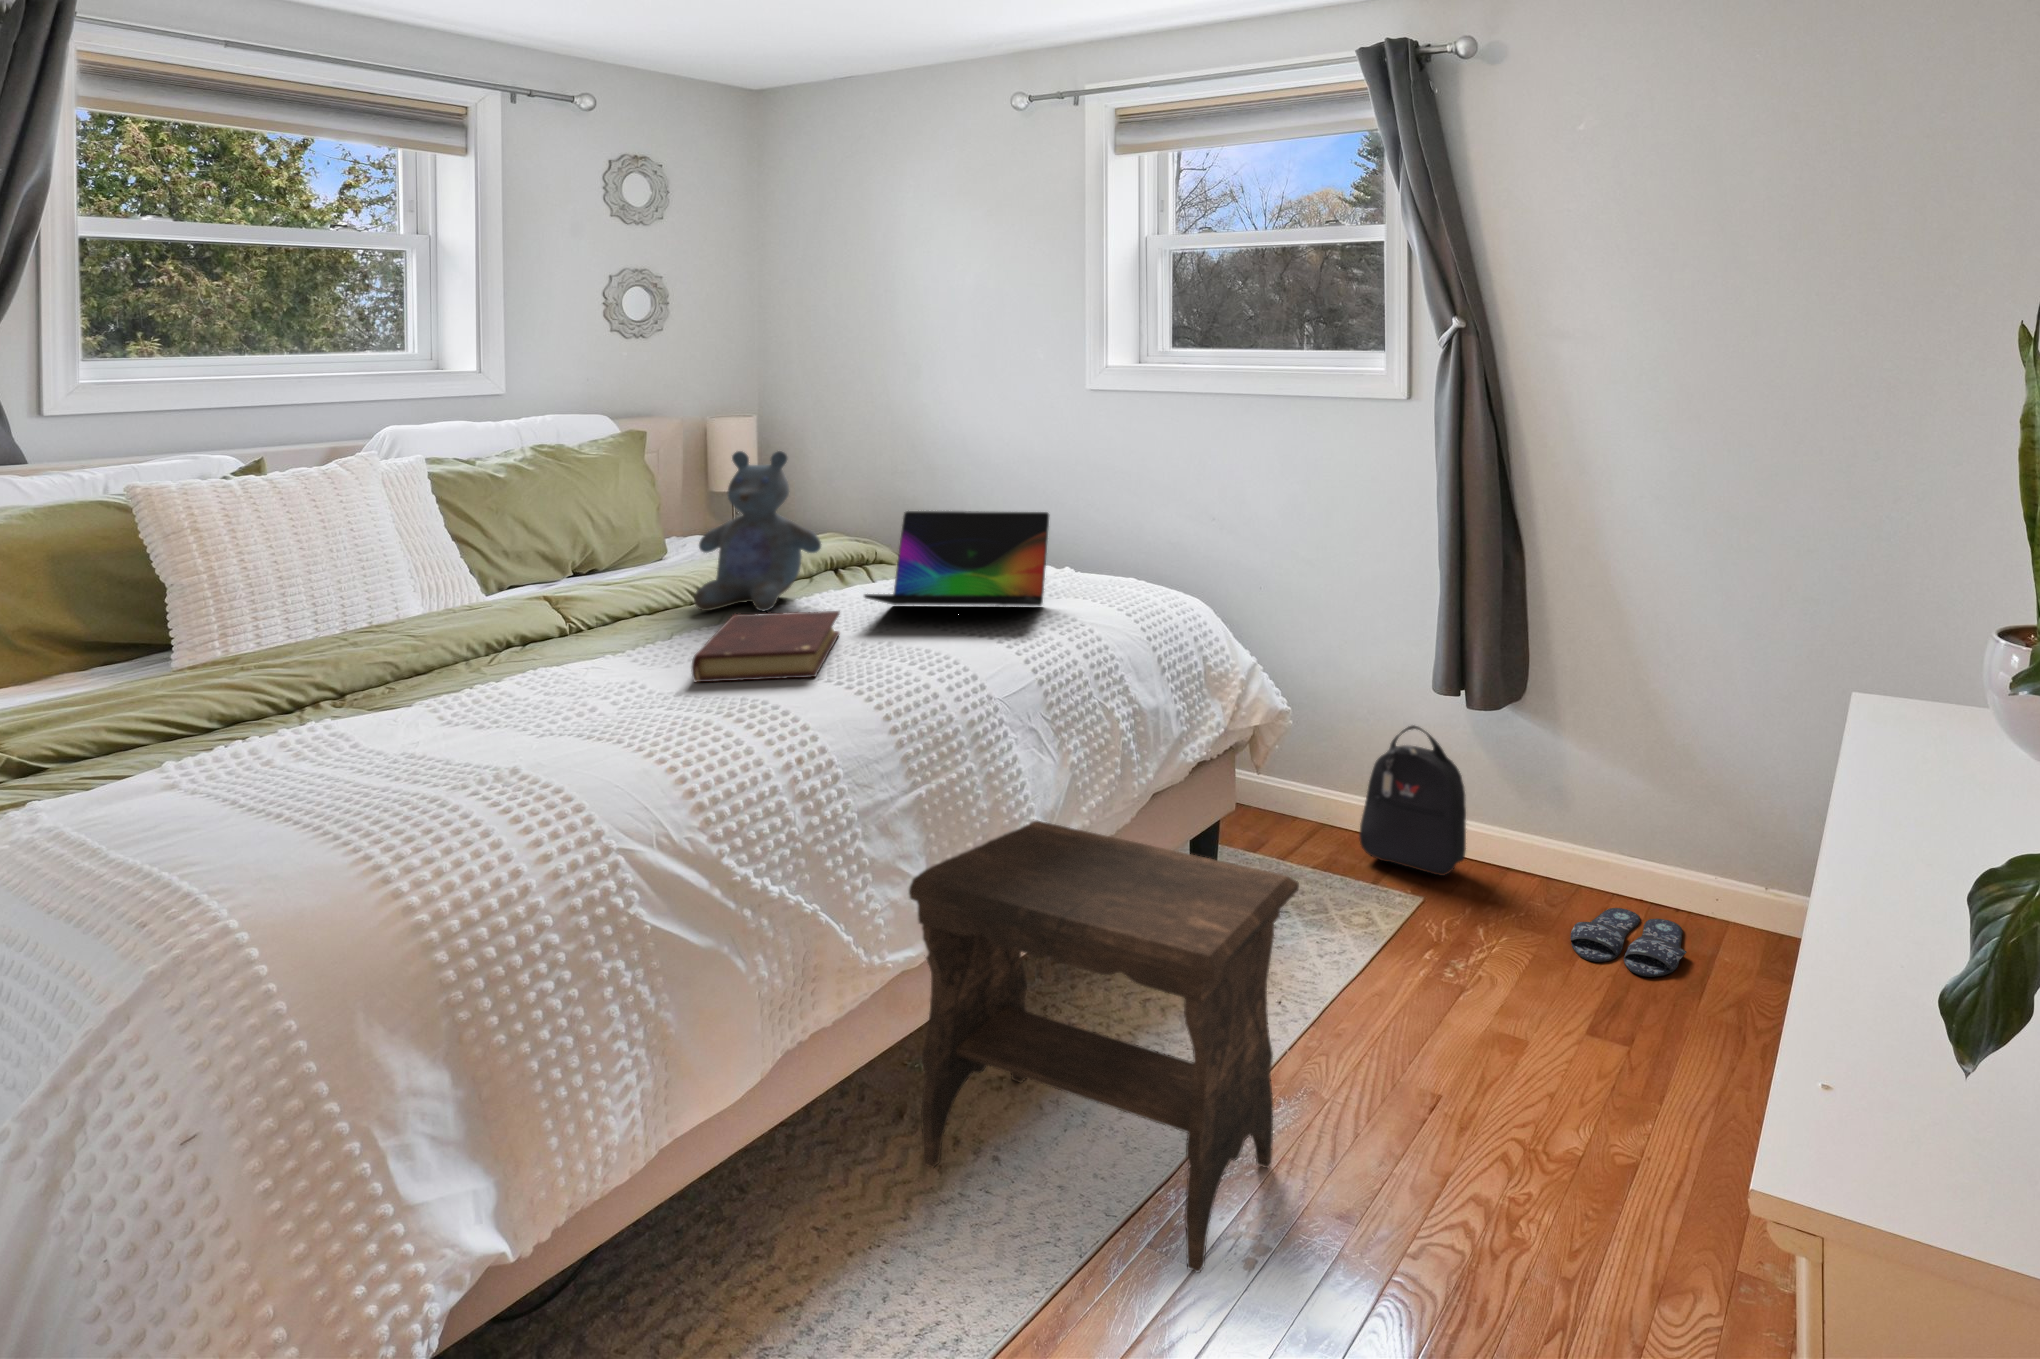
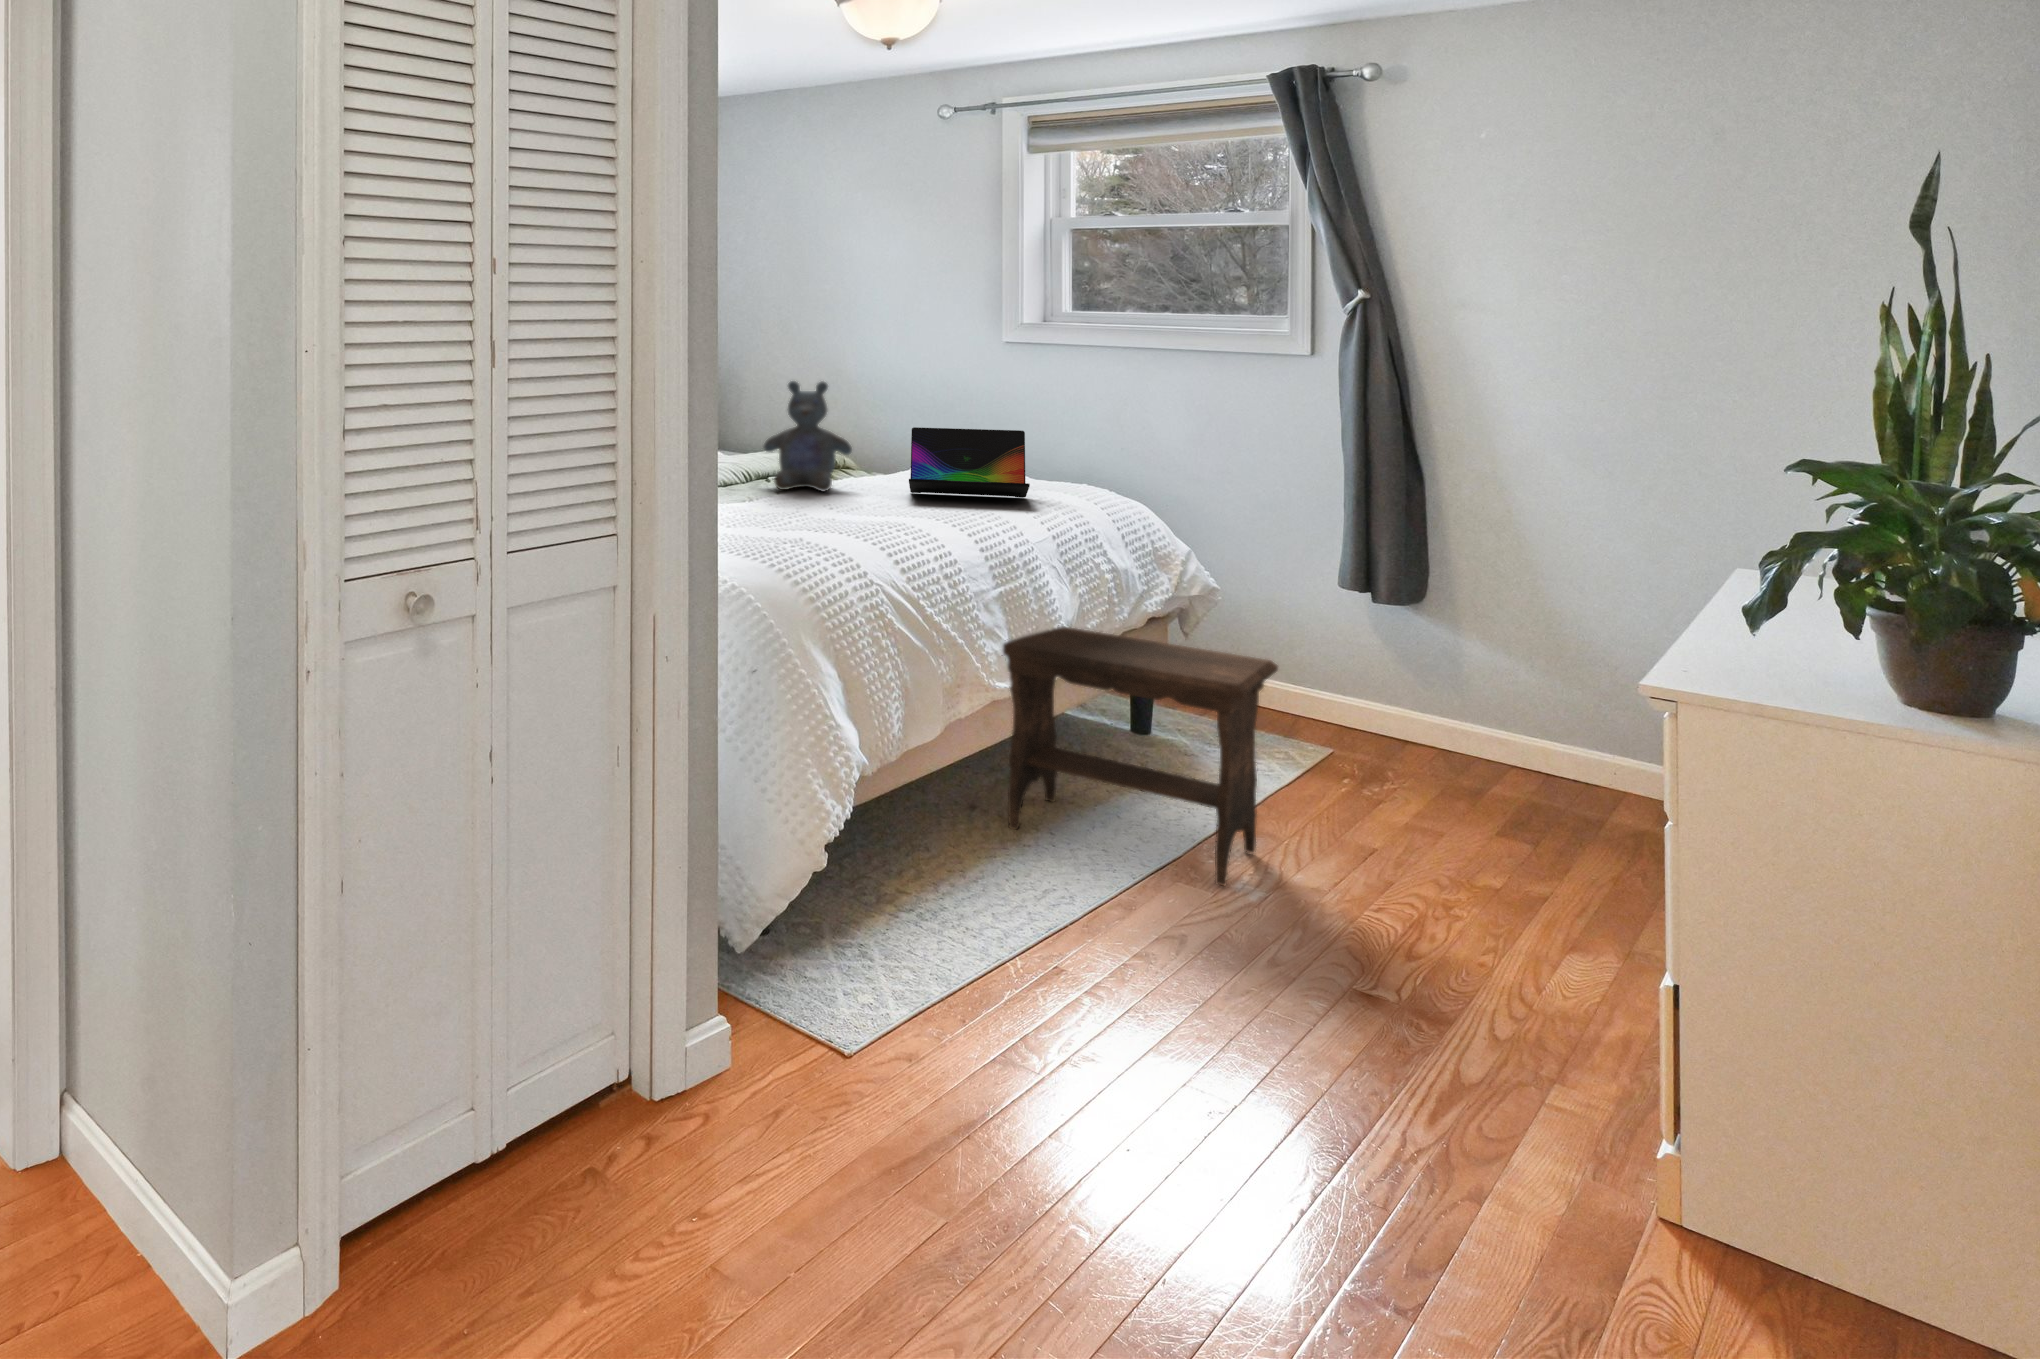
book: present [691,611,839,682] -> none [825,487,916,521]
backpack: present [1359,726,1466,876] -> none [1264,616,1362,733]
slippers: present [1571,908,1686,977] -> none [1465,765,1573,802]

